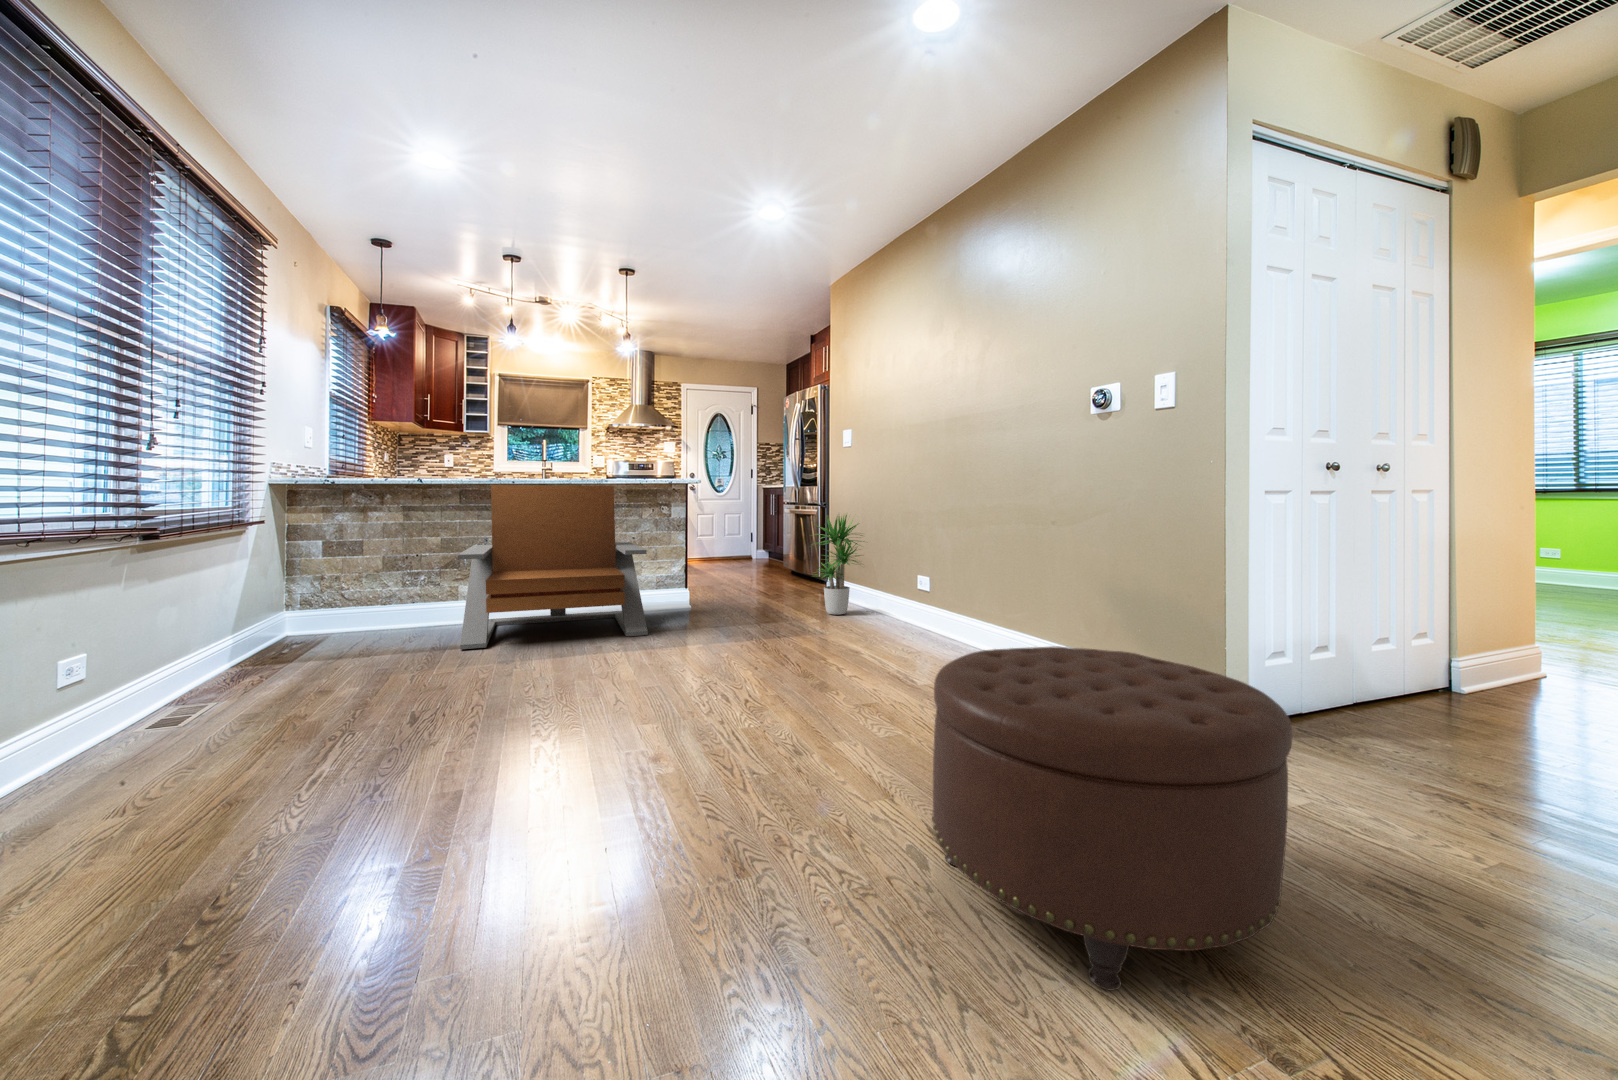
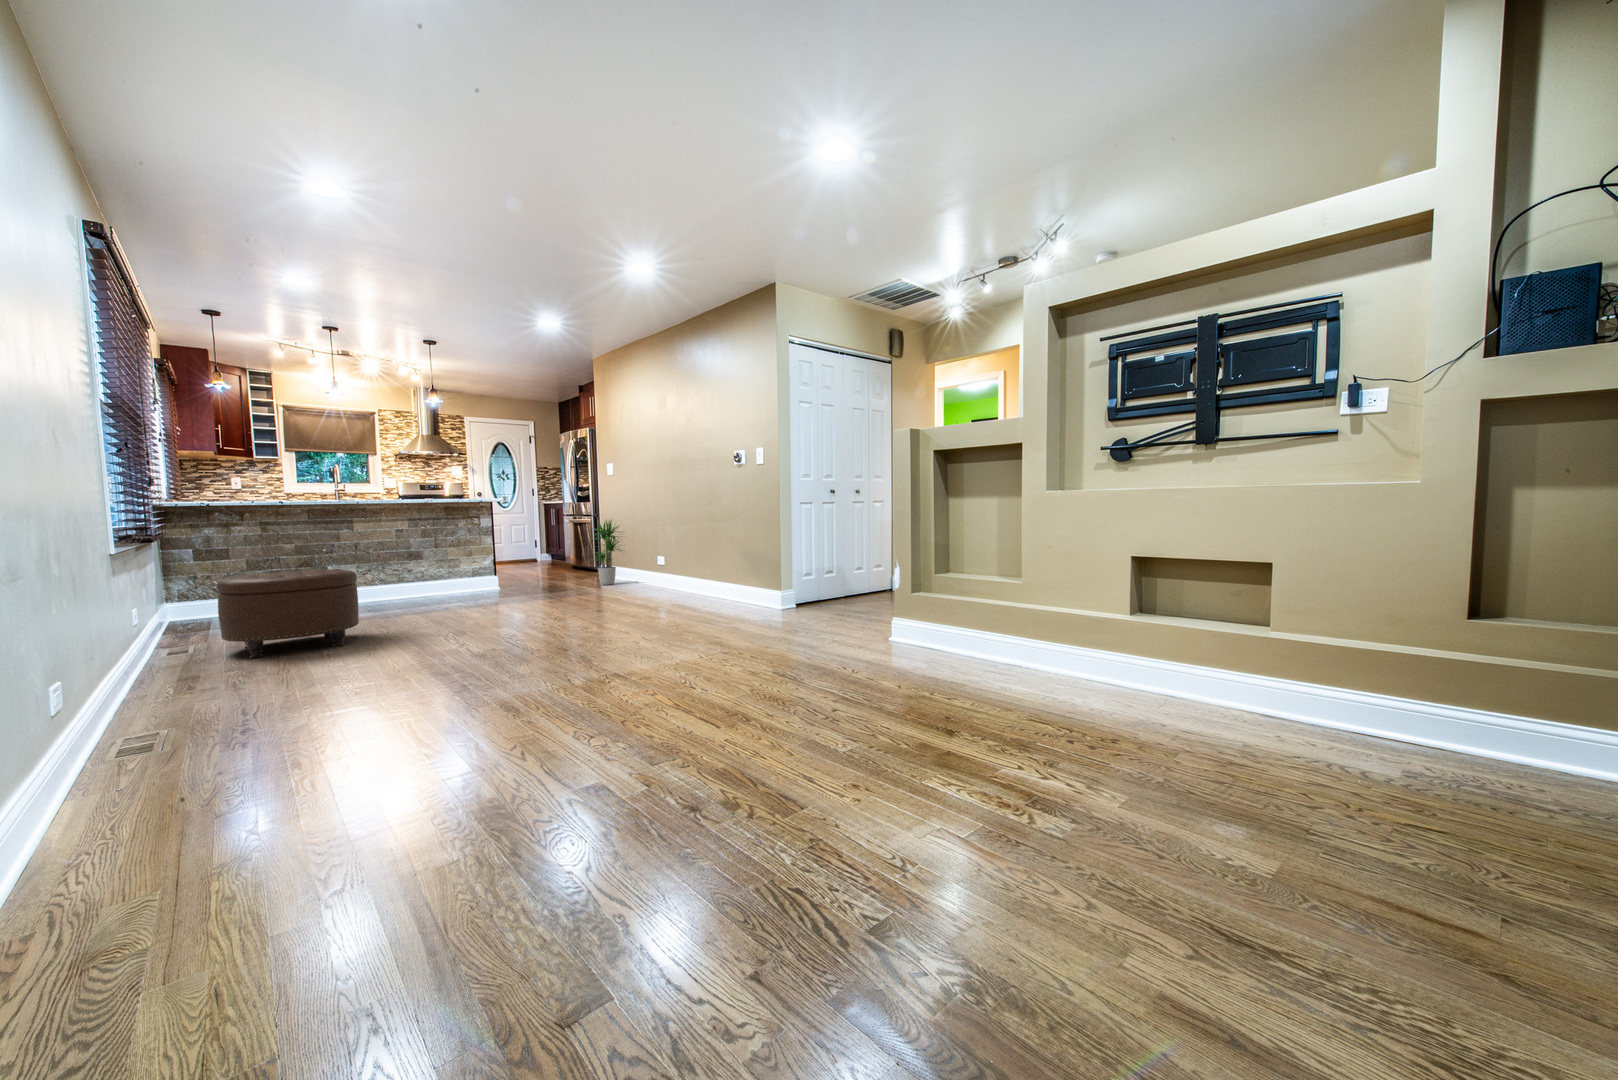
lounge chair: present [458,485,648,649] -> none [326,504,477,615]
ottoman: present [932,646,1292,991] -> present [217,569,359,658]

